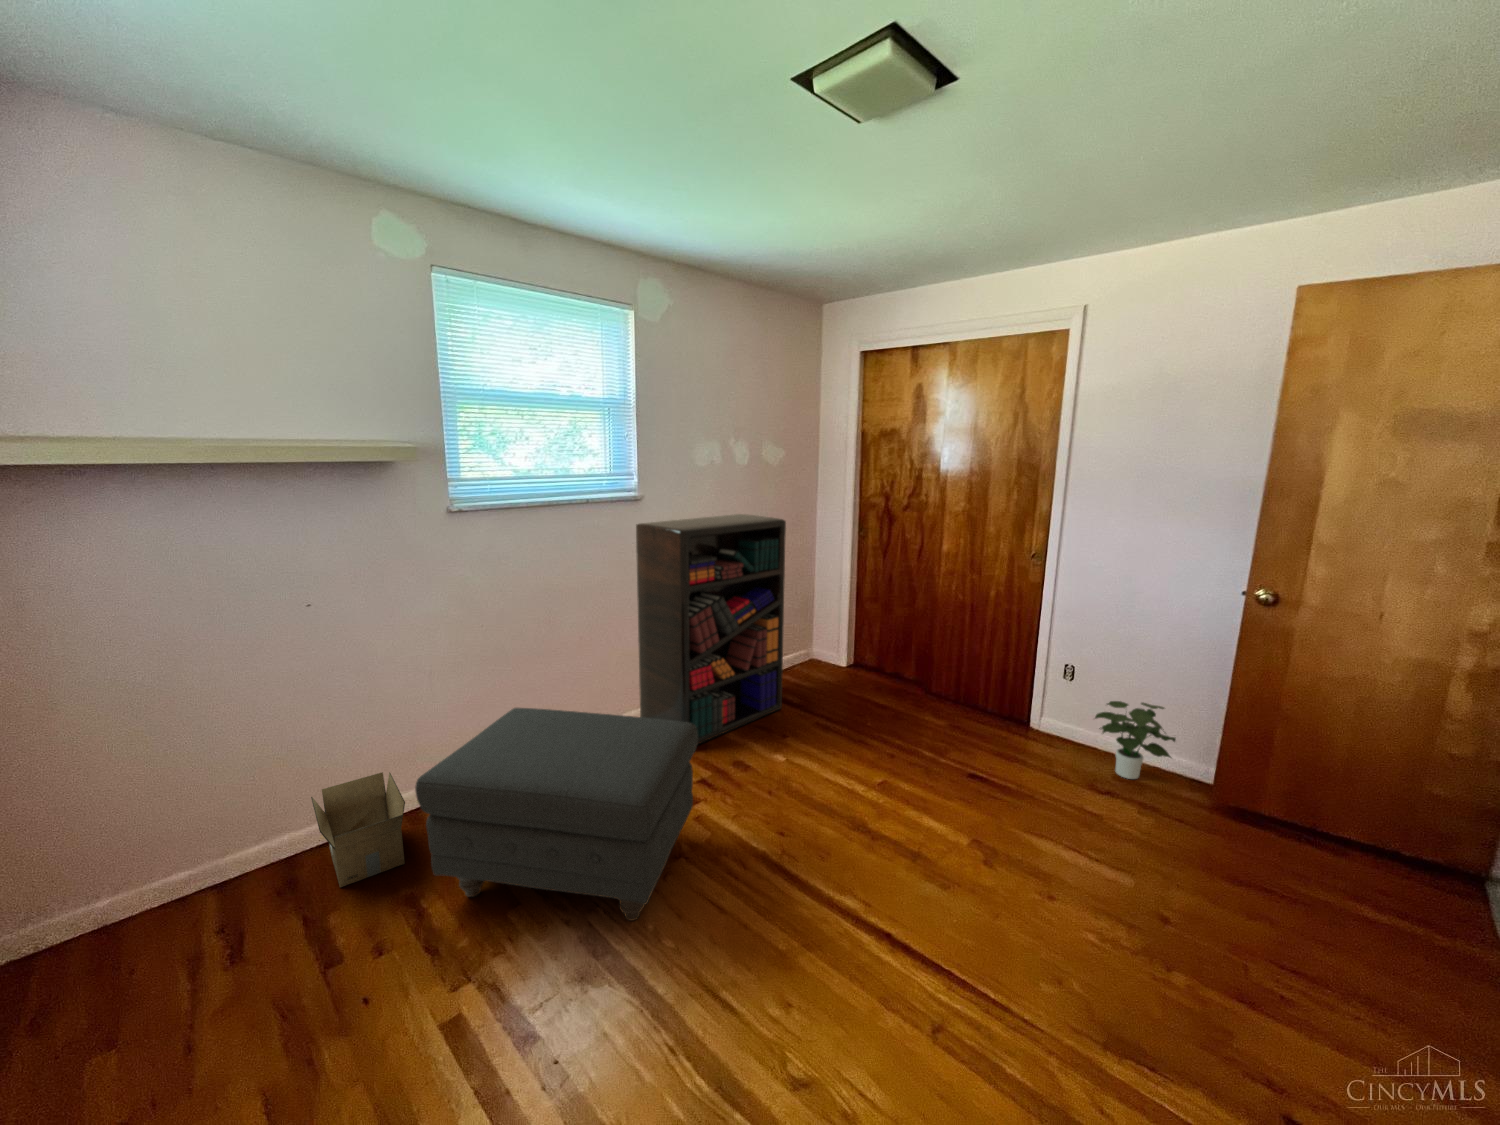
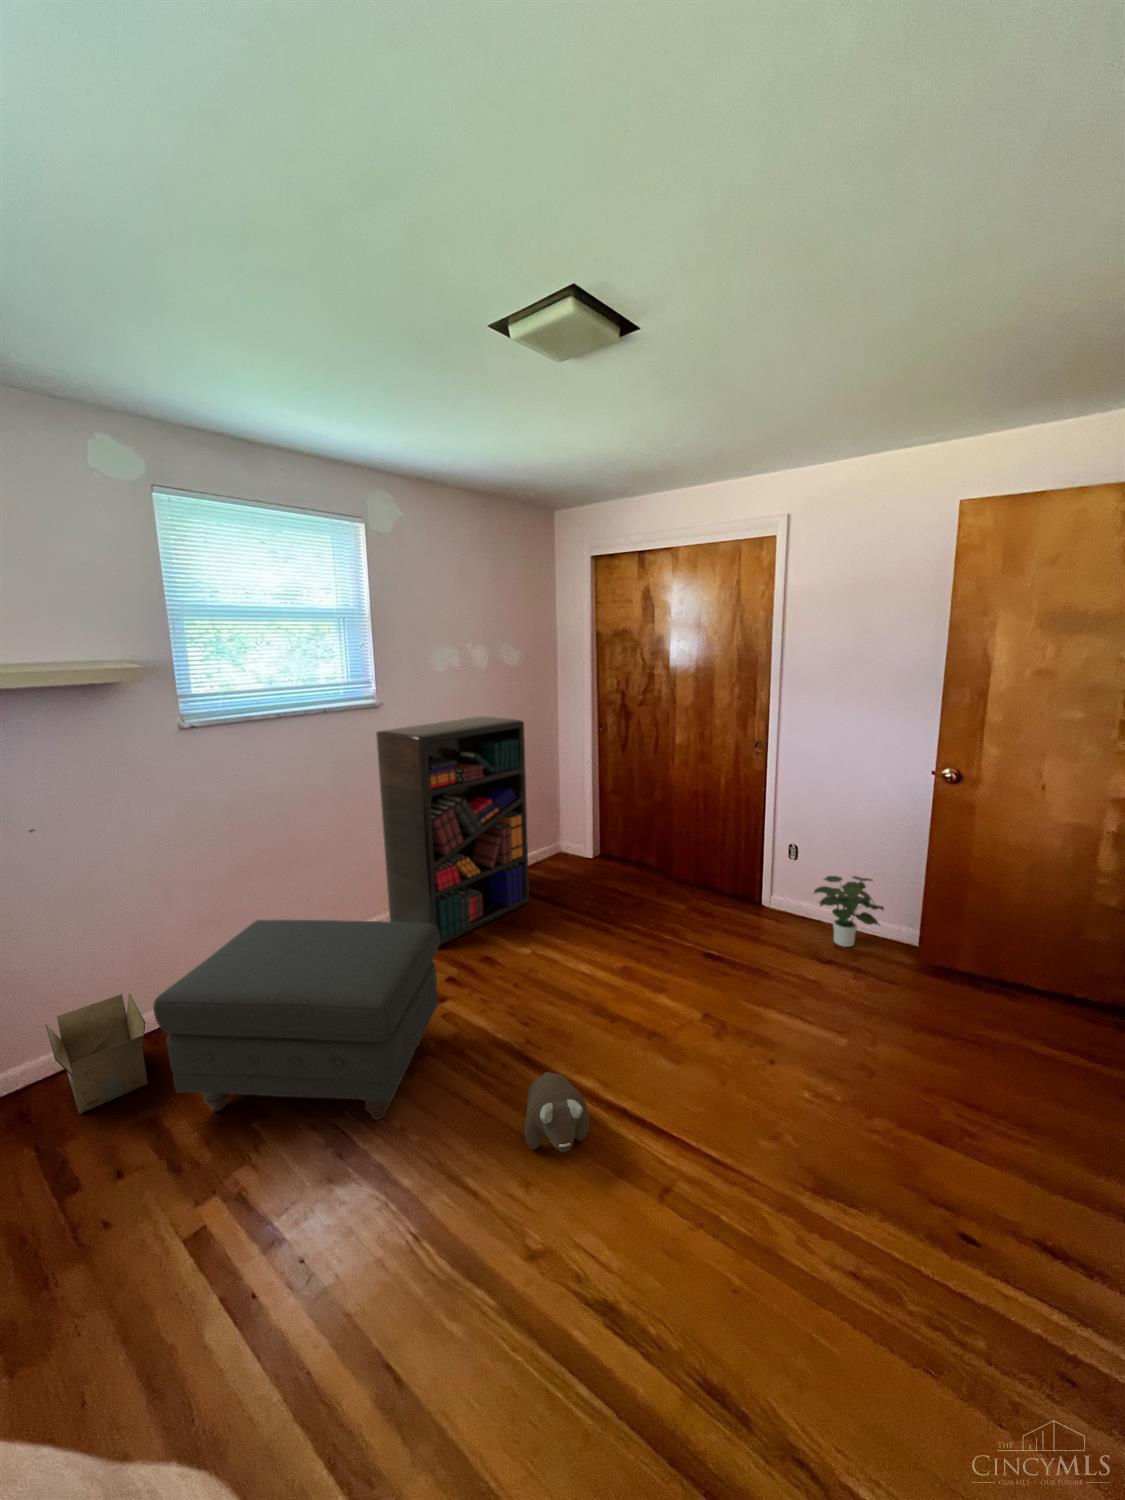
plush toy: none [786,887,855,975] -> present [524,1072,589,1152]

